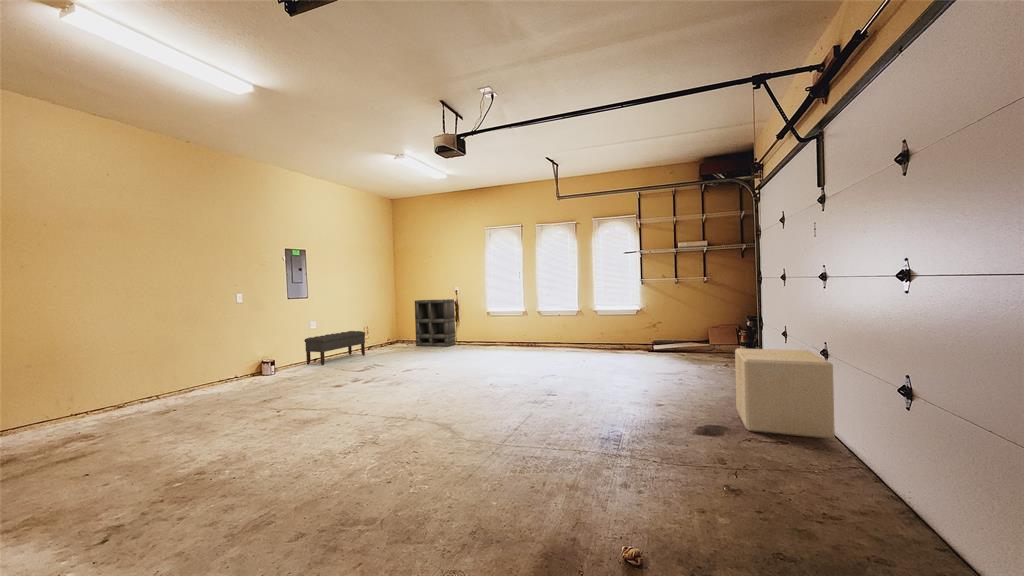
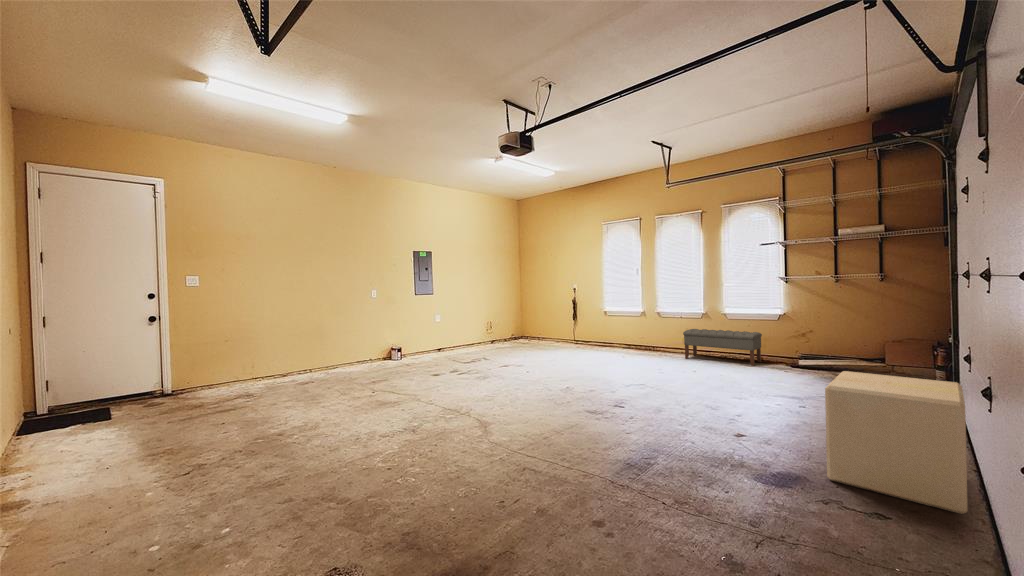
shelving unit: present [415,299,456,347] -> none [532,297,572,346]
bench: present [304,331,365,365] -> present [683,329,762,366]

